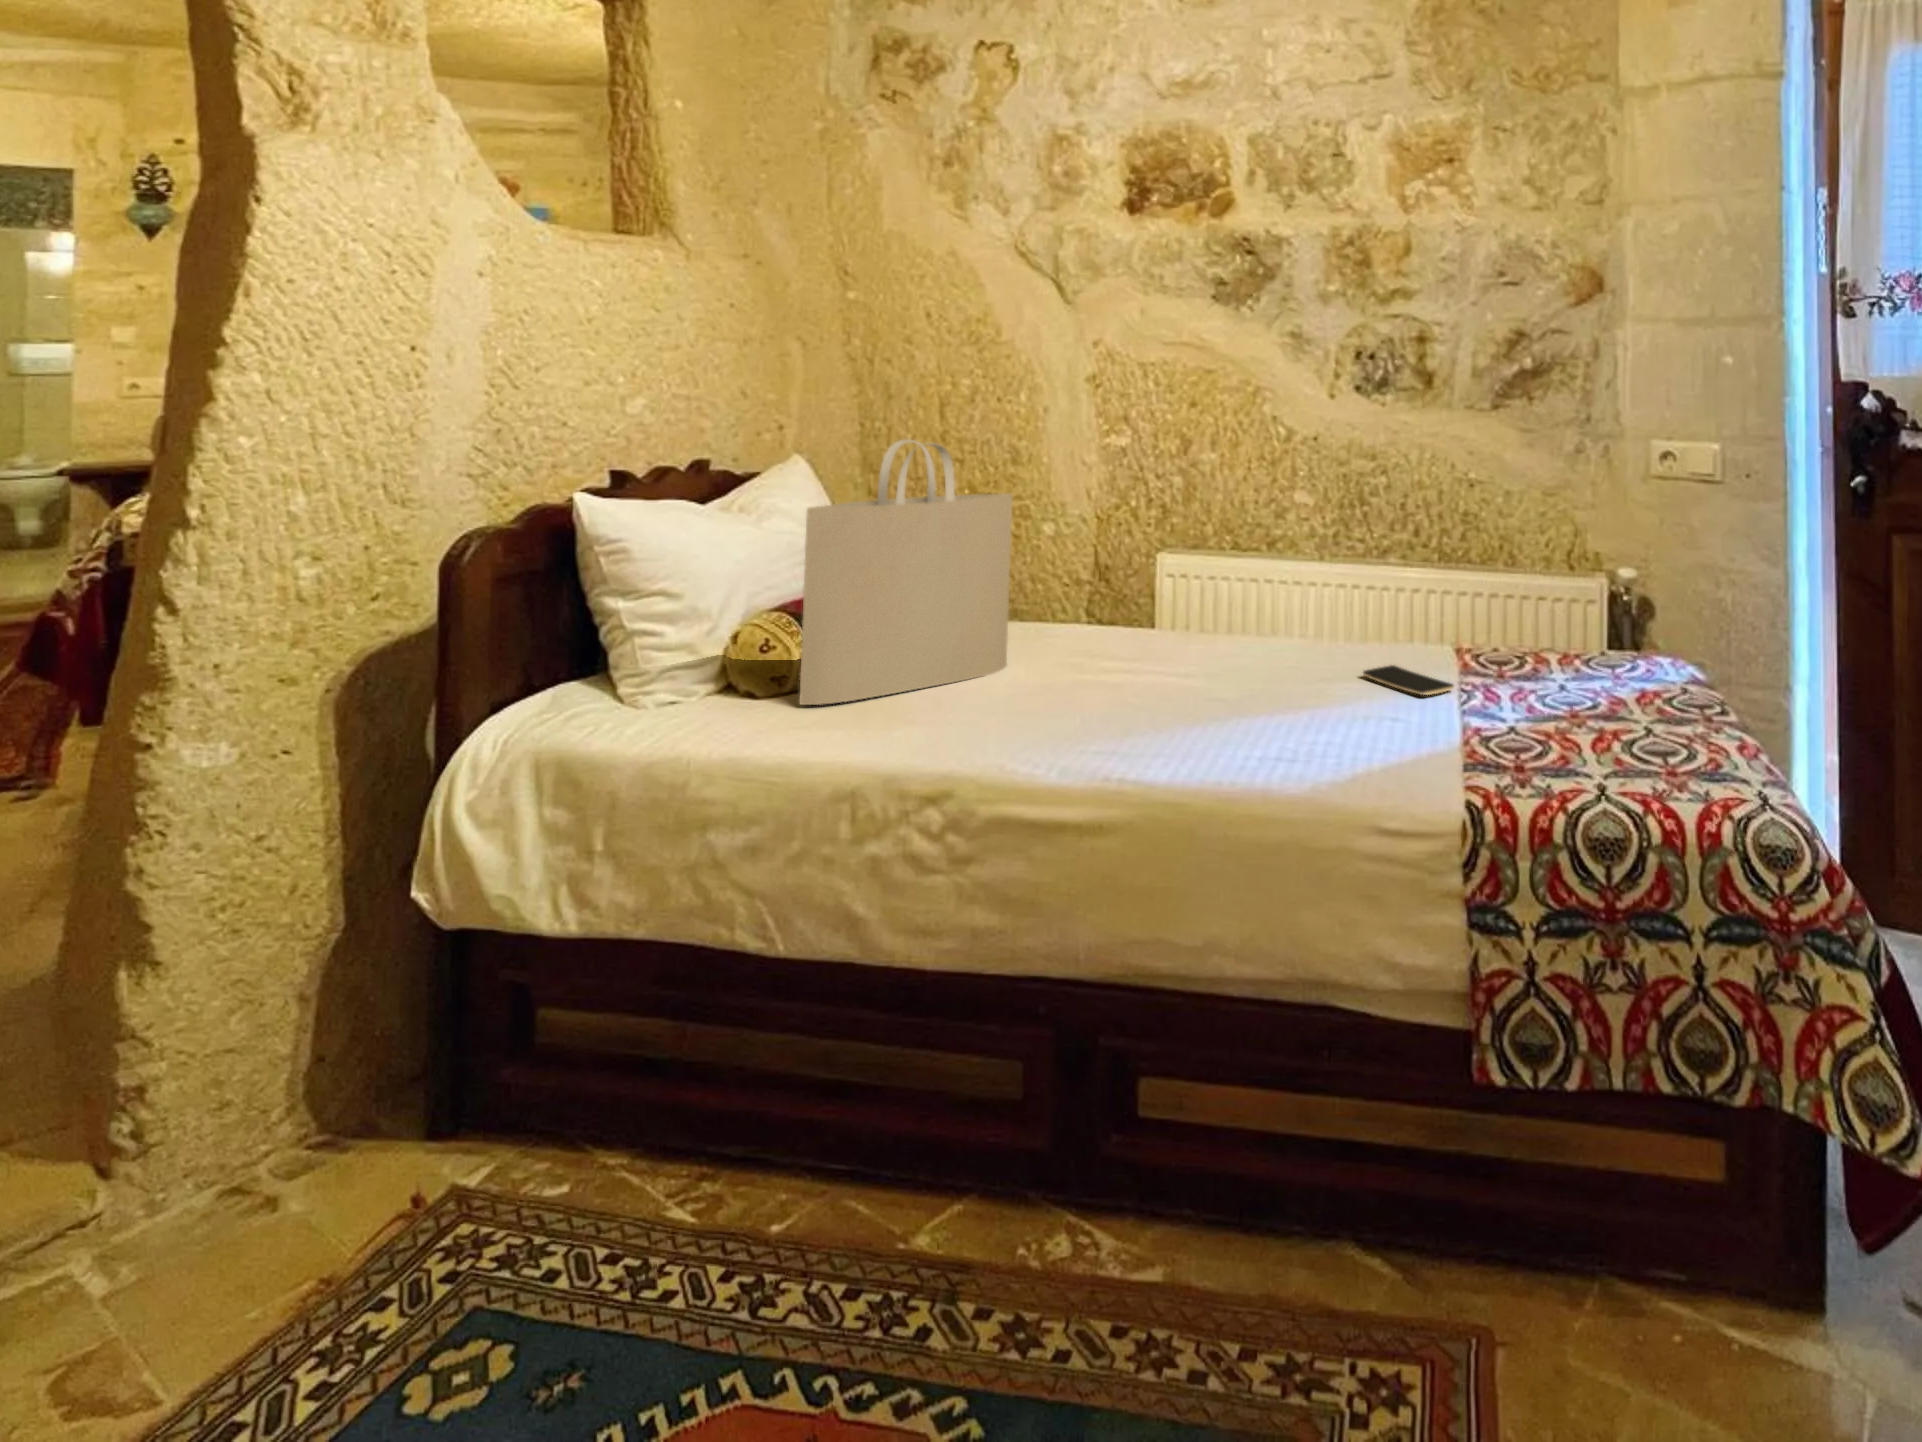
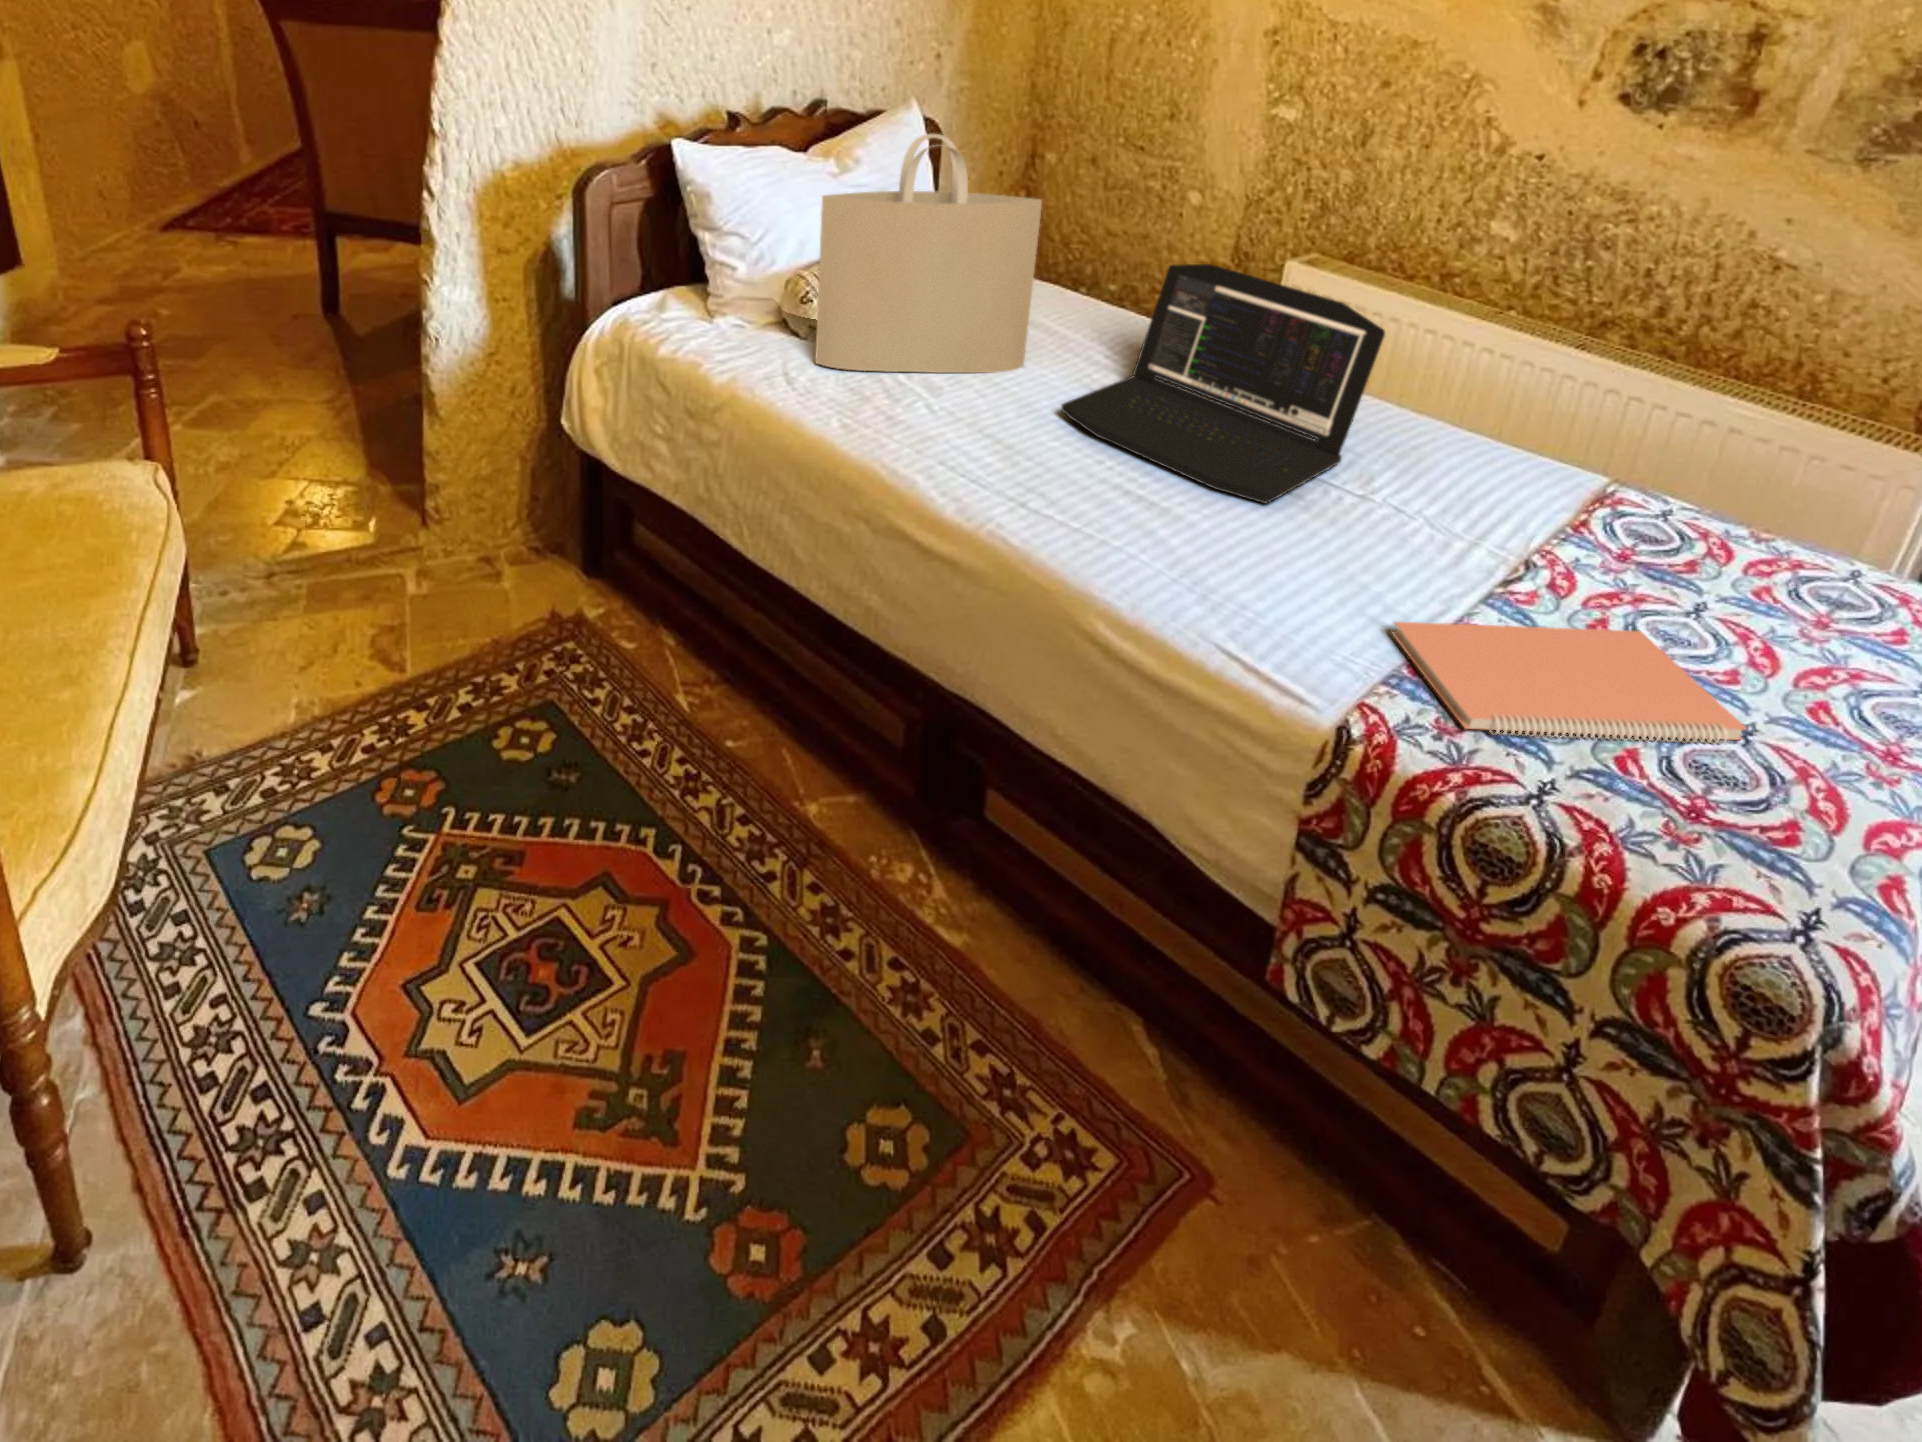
laptop: none [1081,530,1313,702] -> present [1061,264,1385,504]
smartphone: present [1363,665,1454,695] -> none [1400,492,1509,559]
notebook: none [1443,699,1645,773] -> present [1391,622,1746,744]

